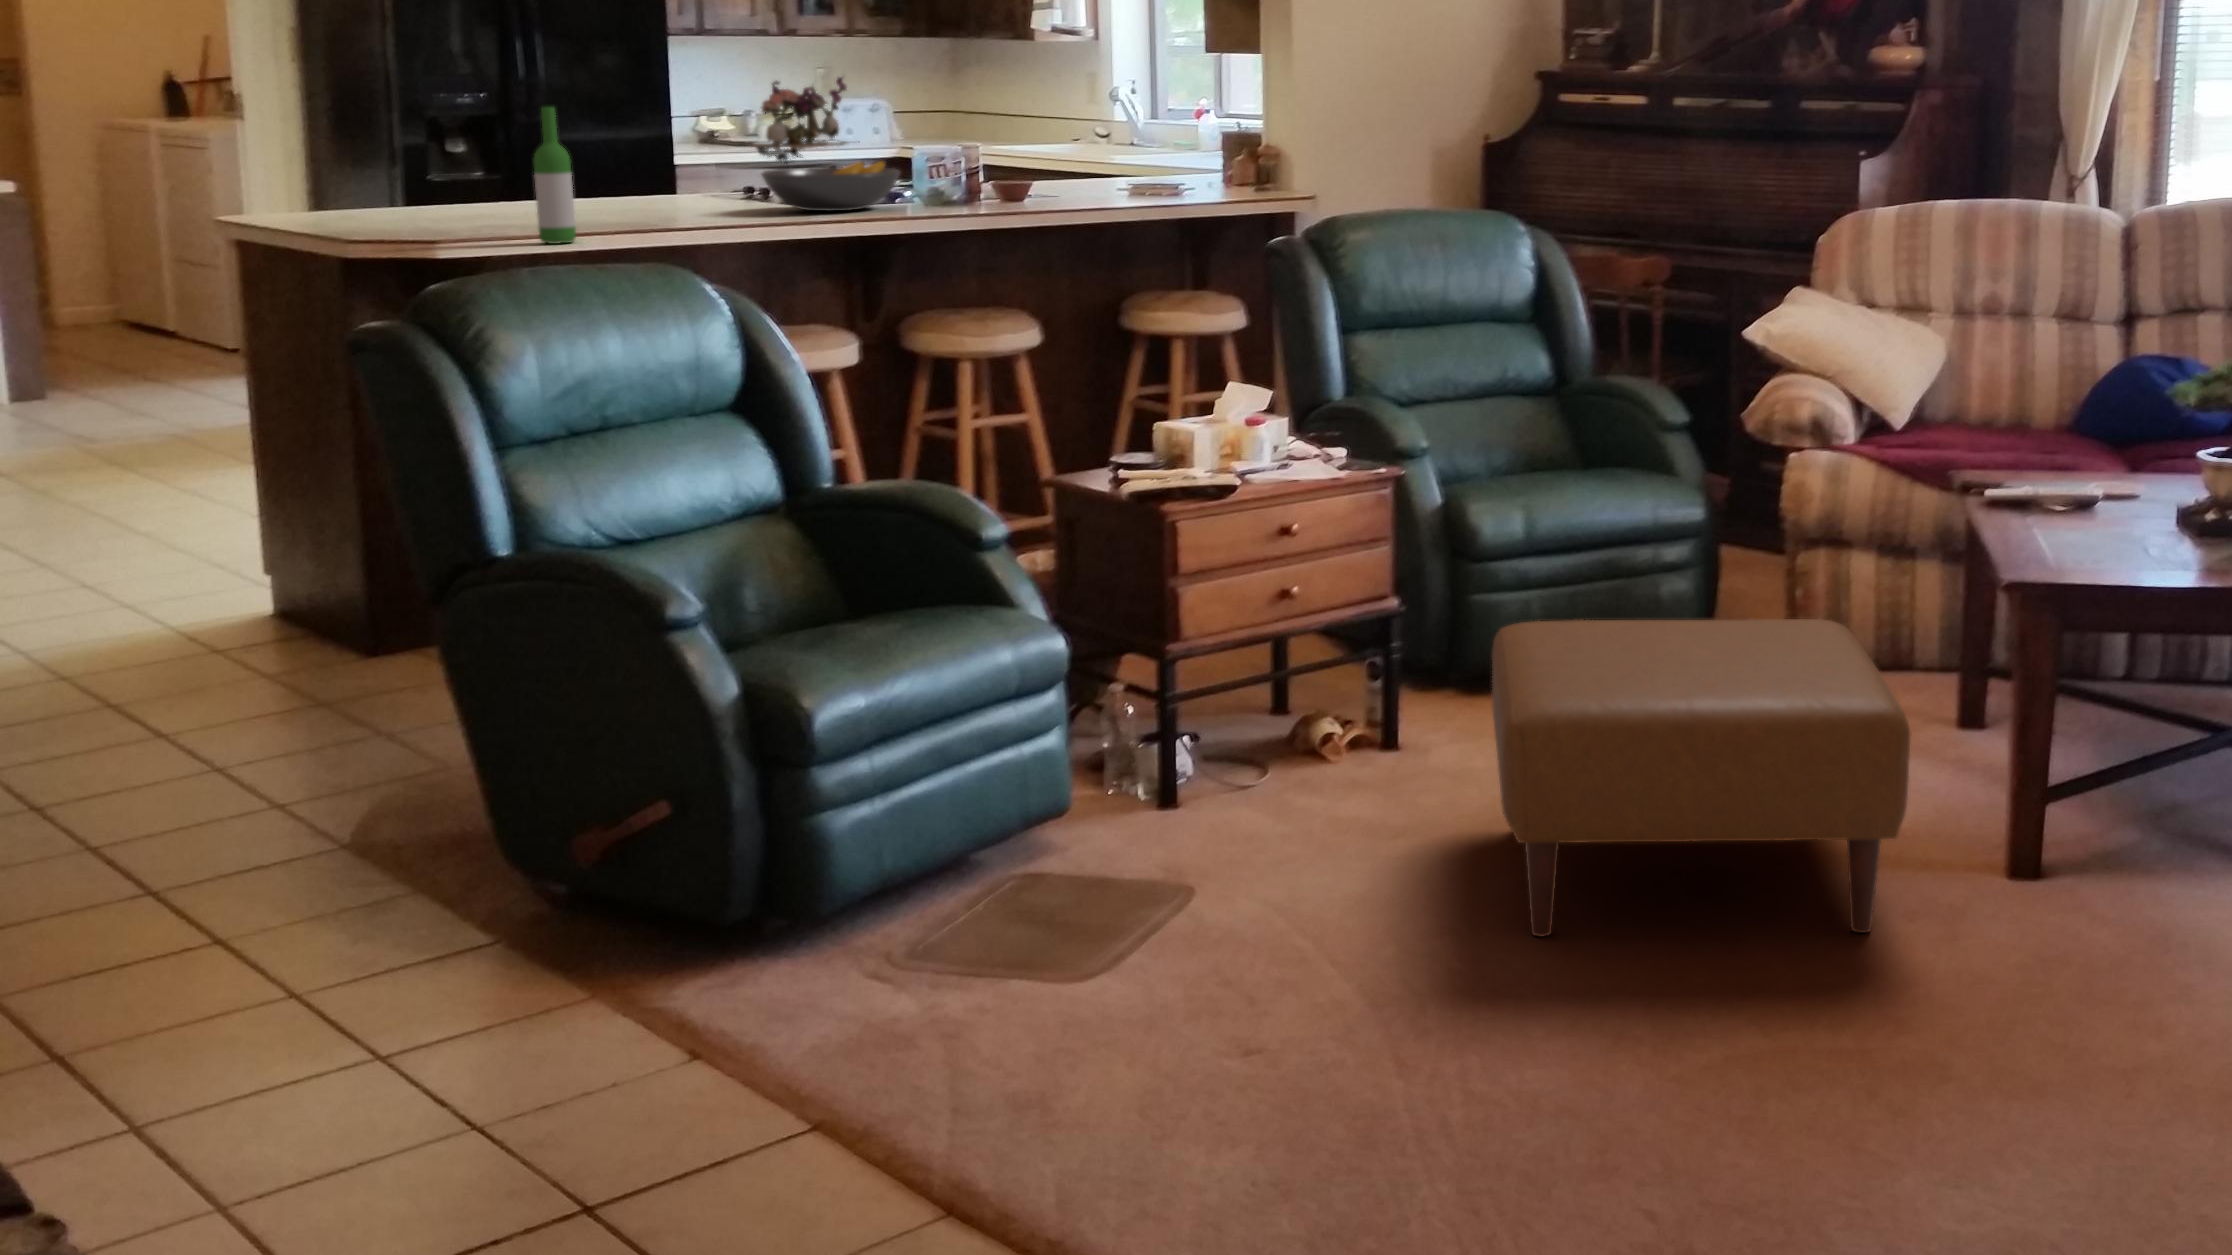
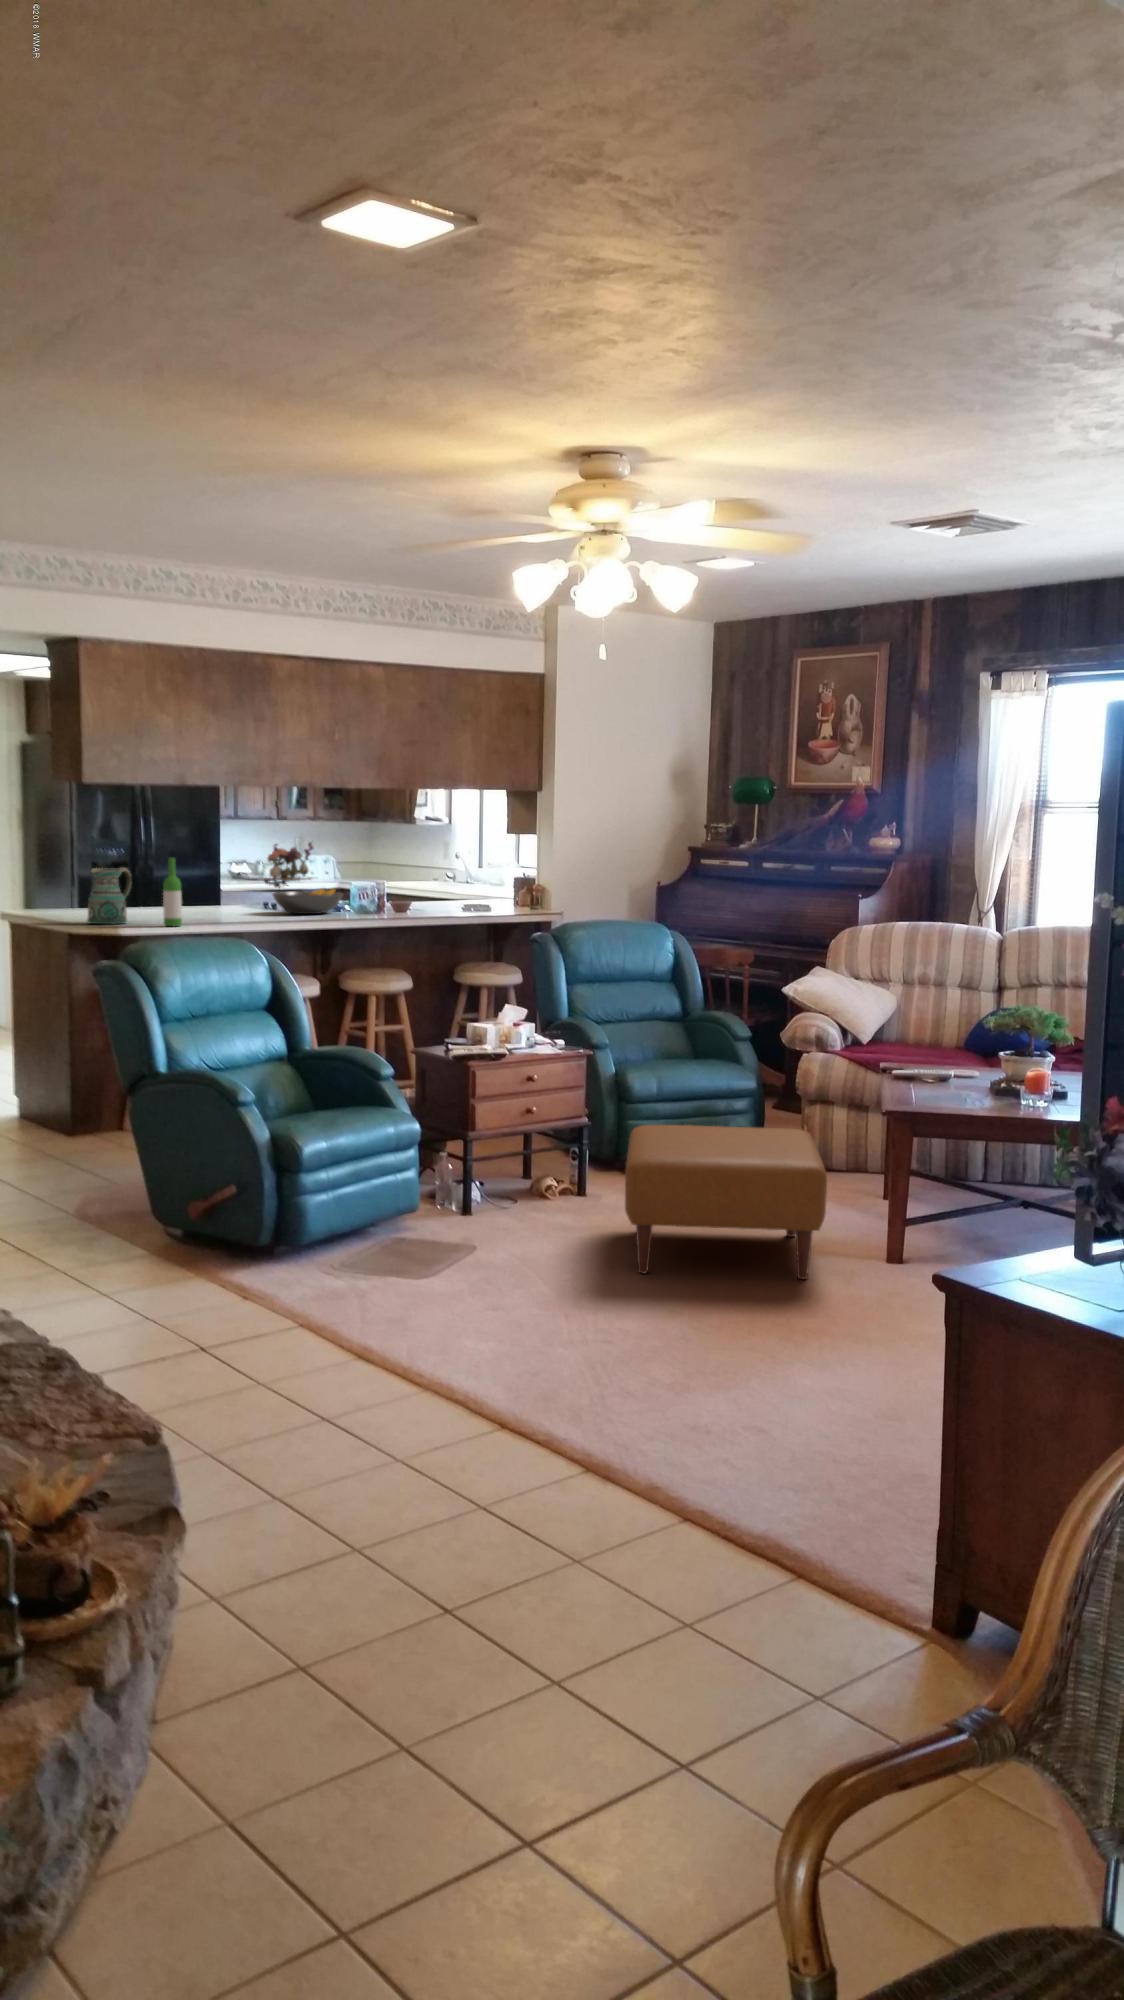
ceramic pitcher: none [385,128,474,242] -> present [87,867,131,924]

